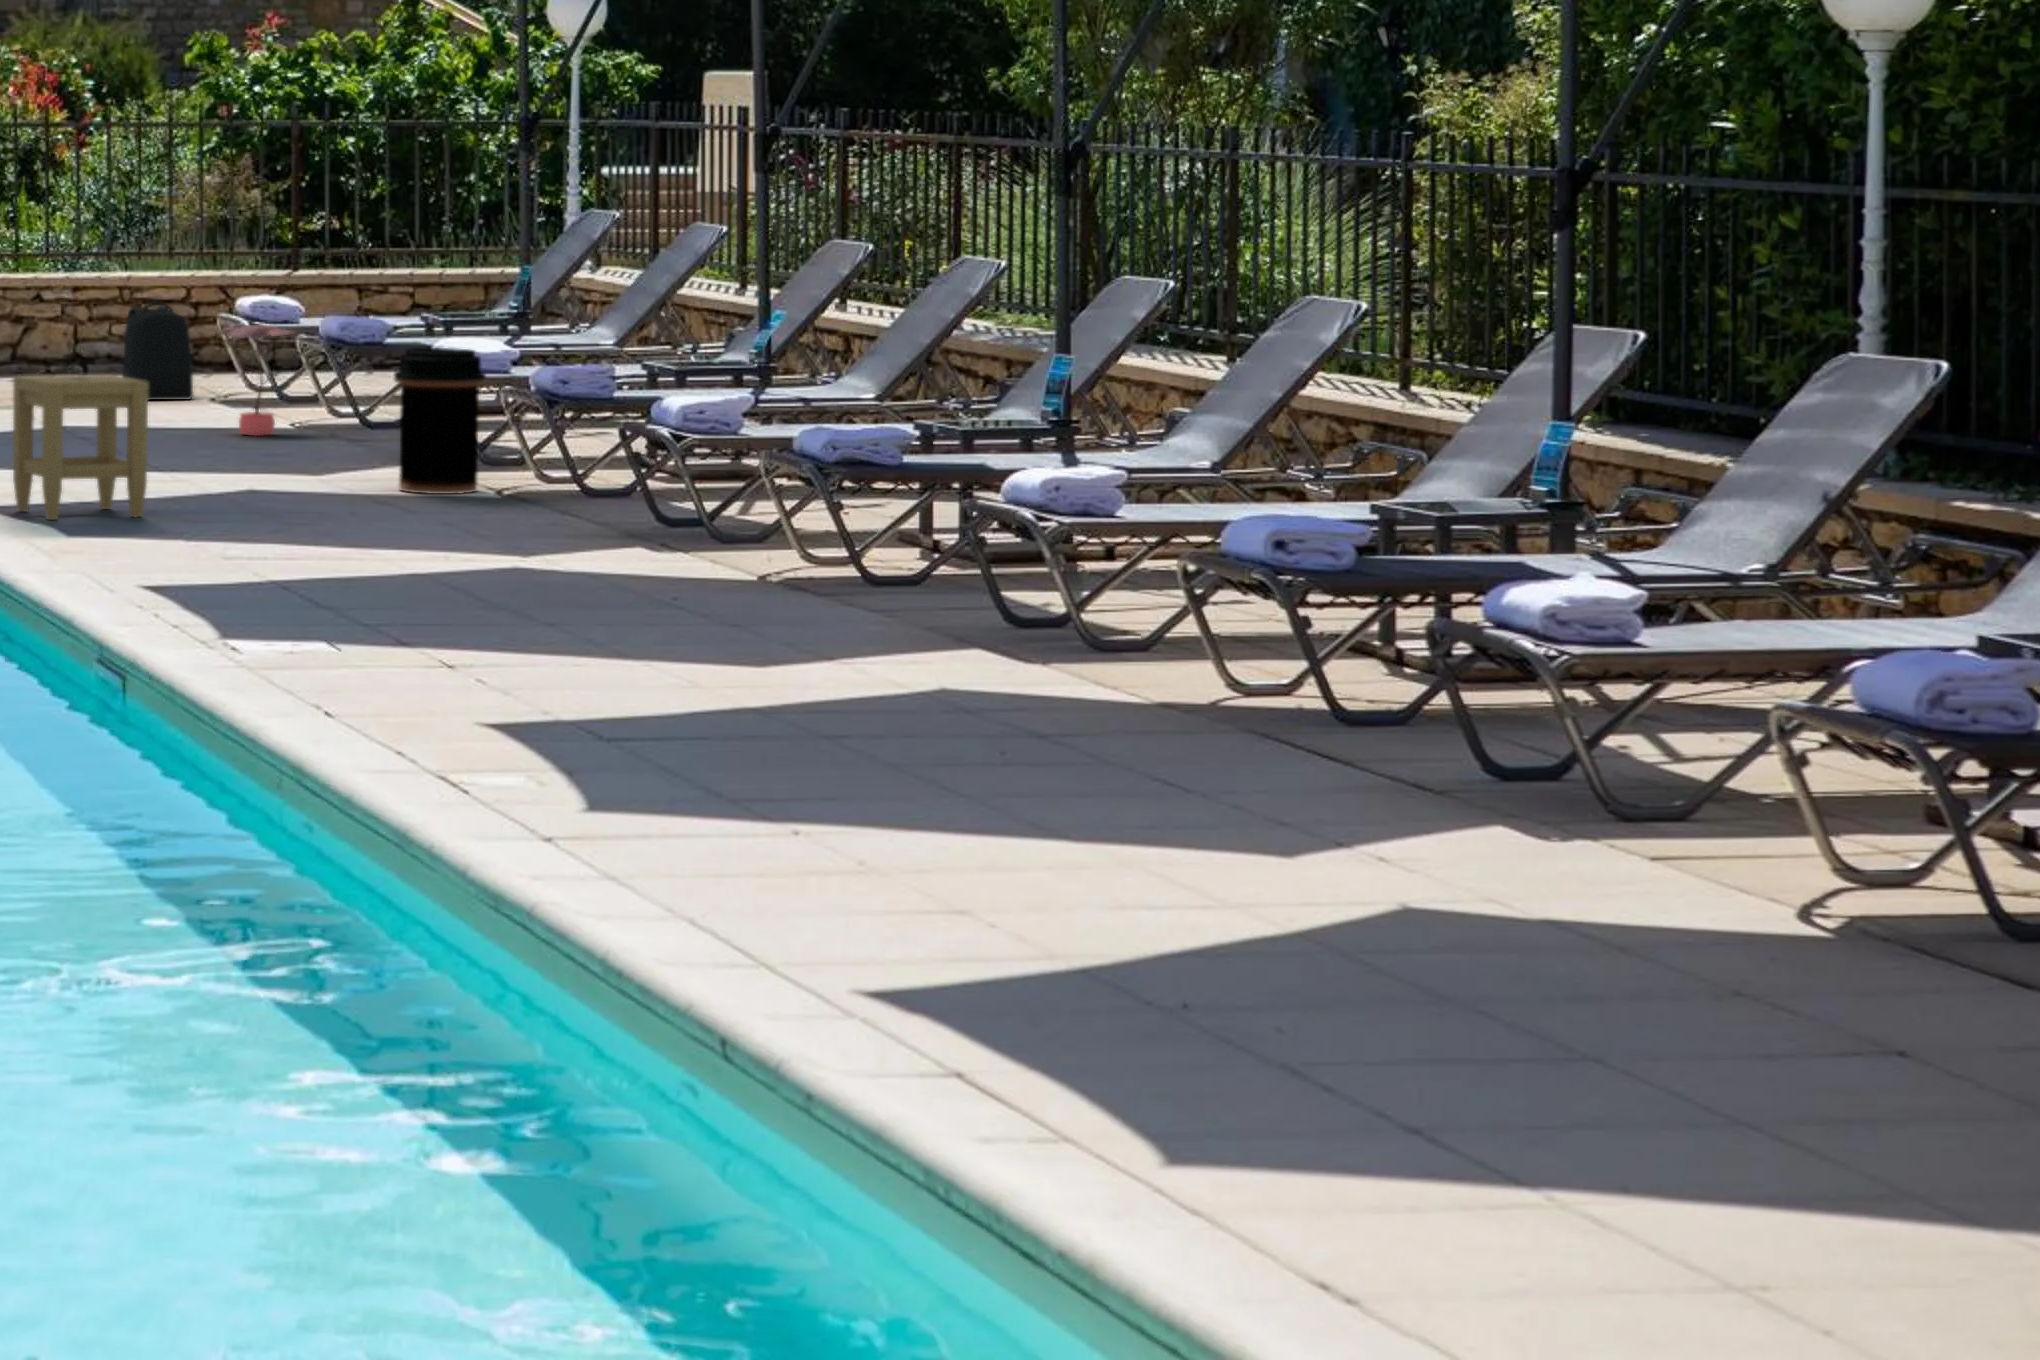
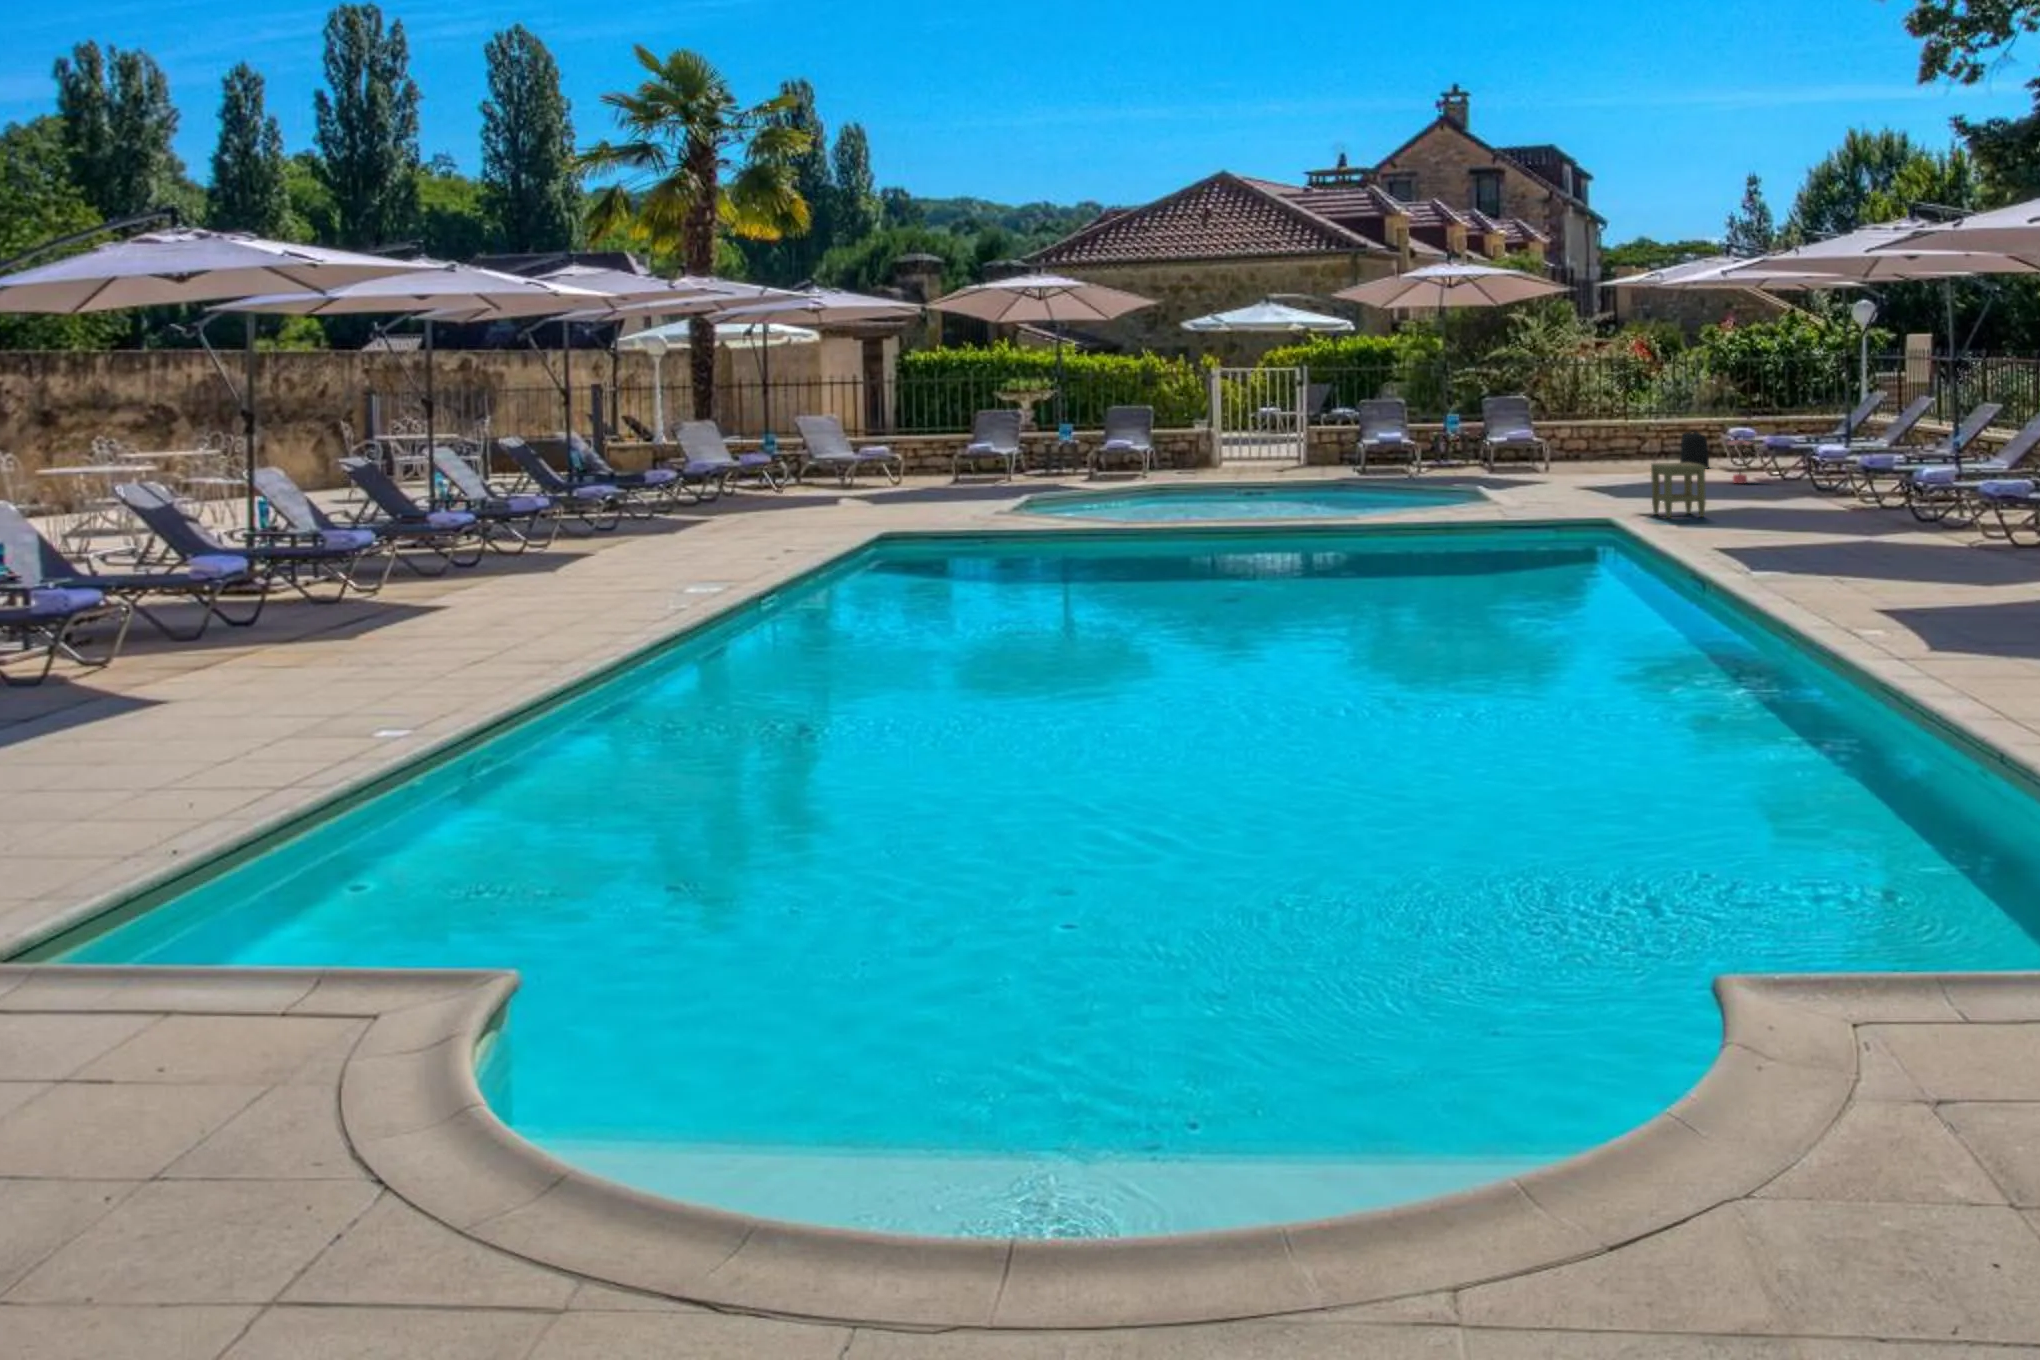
trash can: present [394,348,486,494] -> none [1802,450,1841,508]

